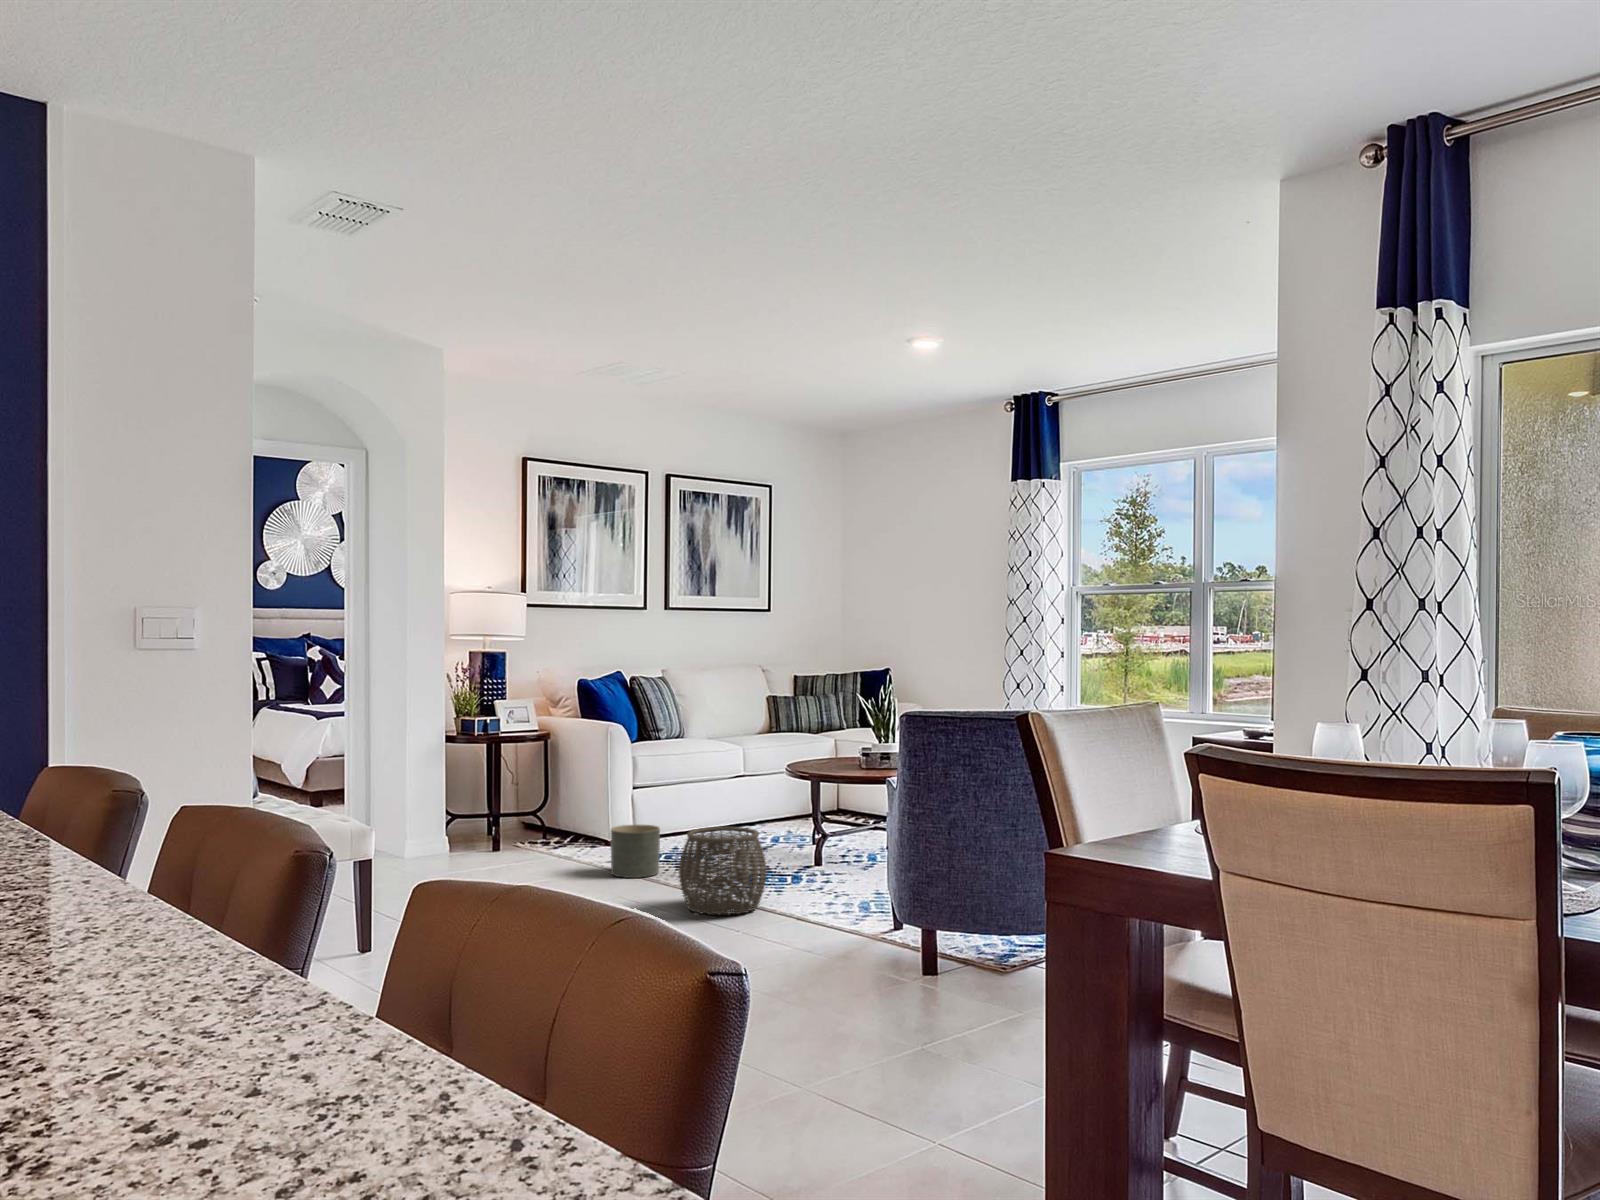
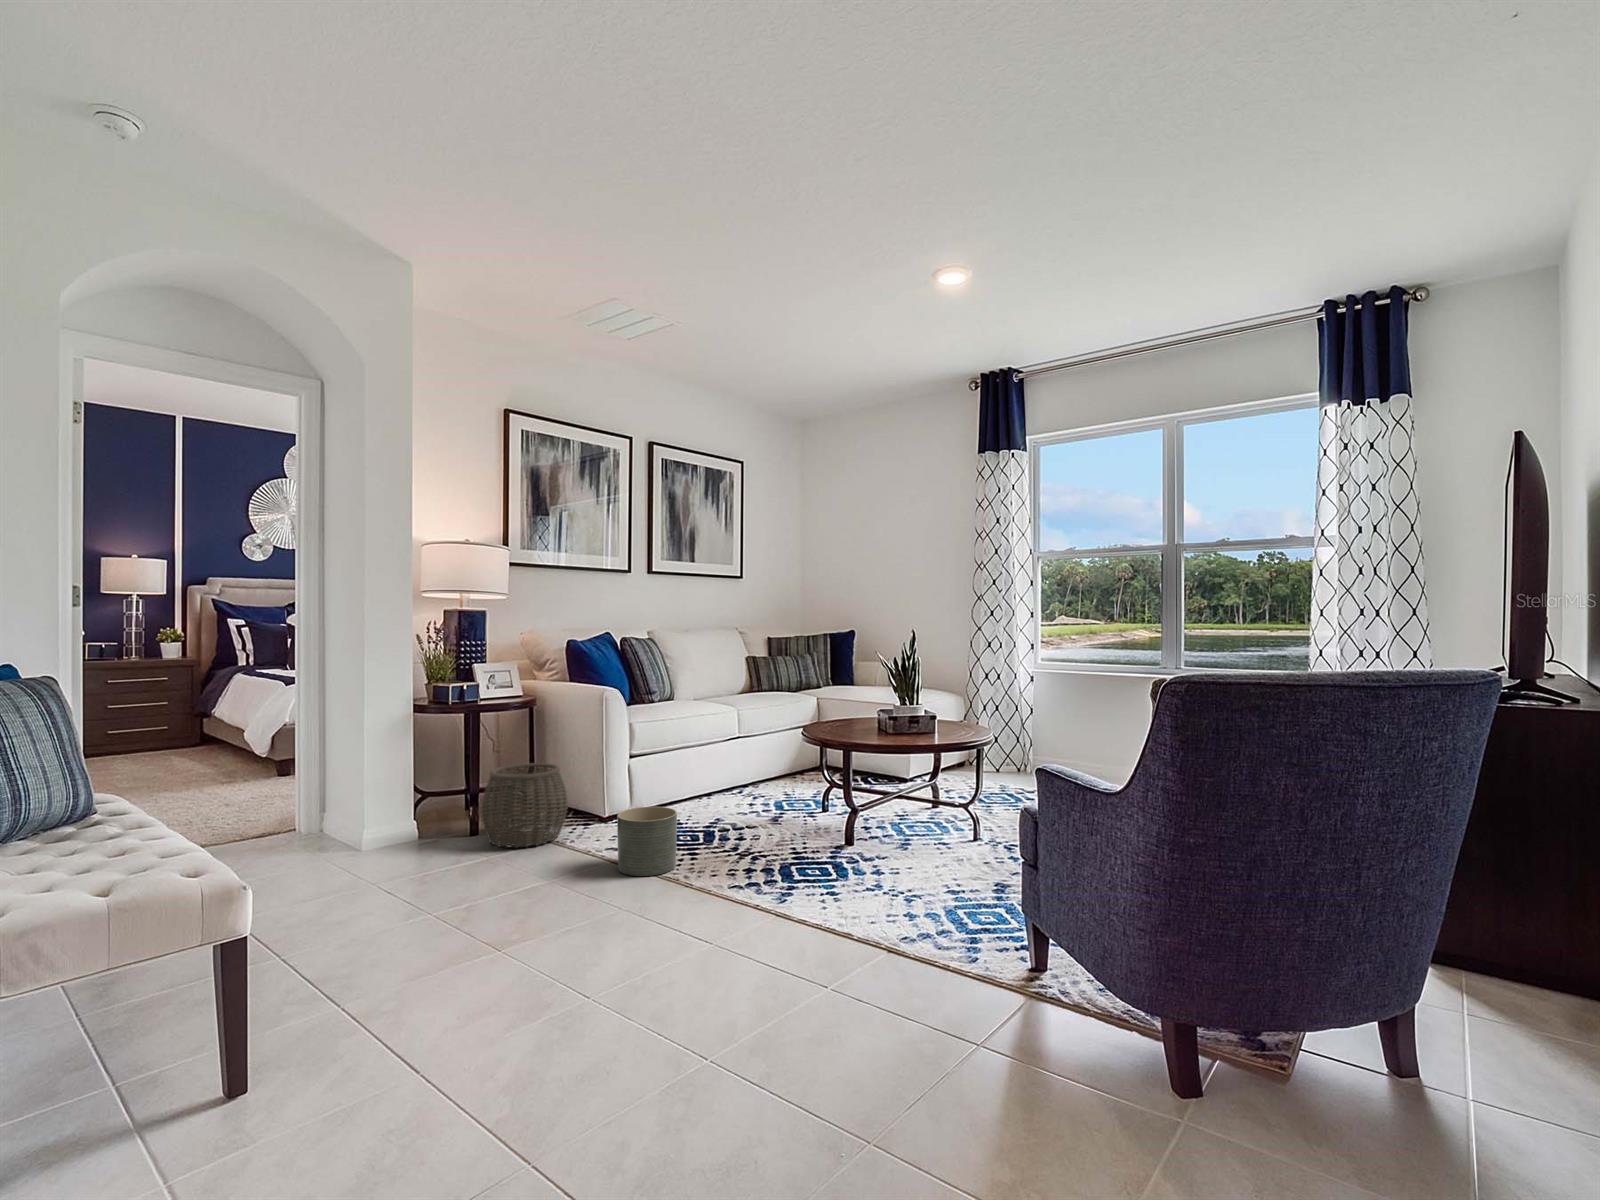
woven basket: present [678,827,767,915] -> present [481,763,568,848]

